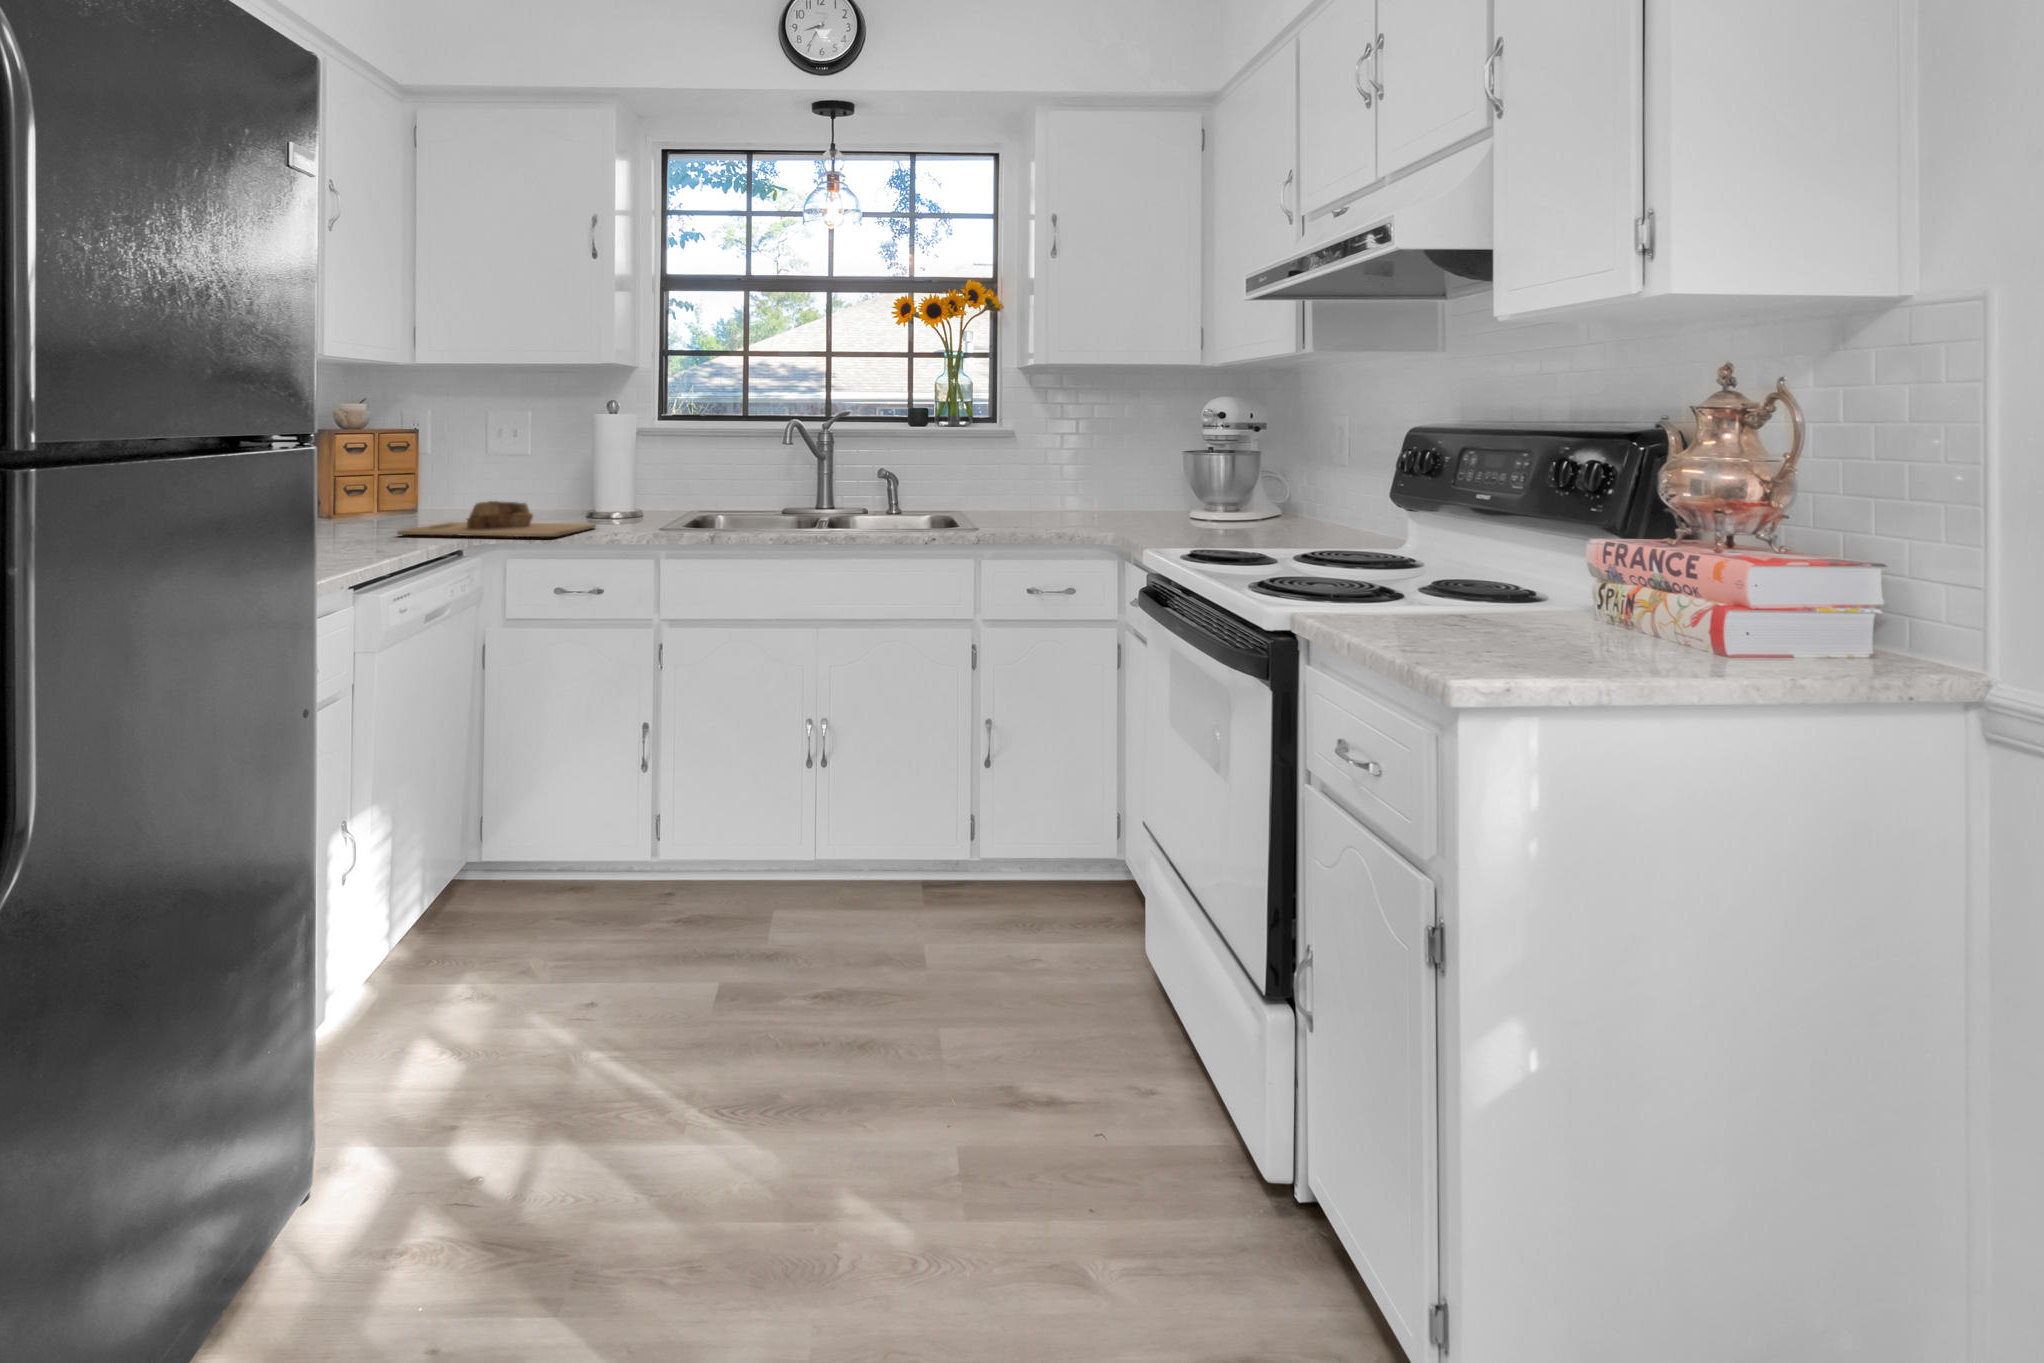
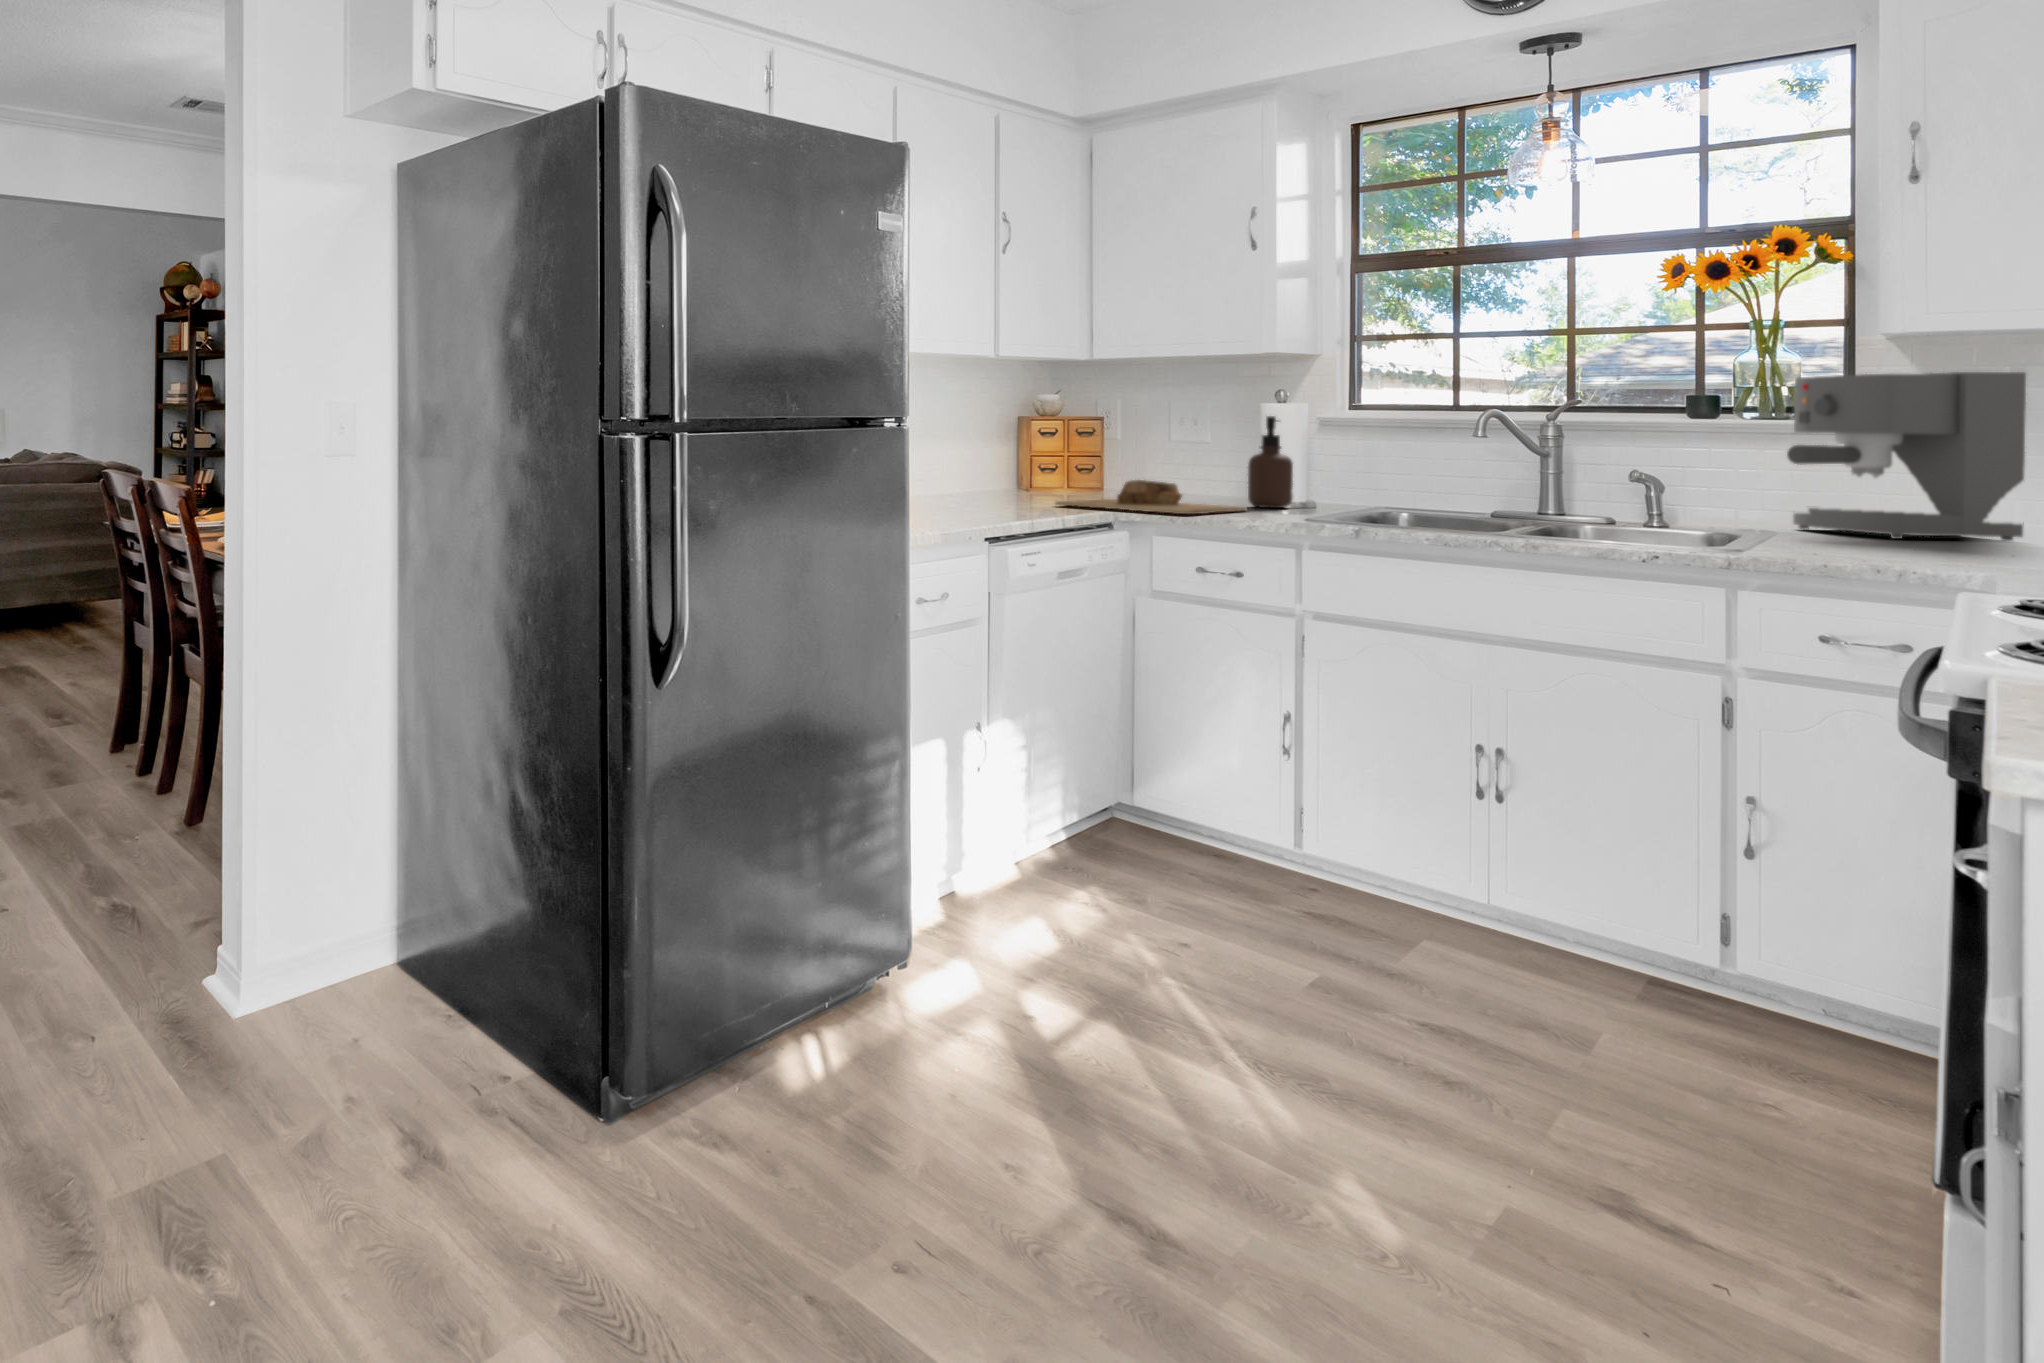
coffee maker: none [981,396,1102,521] -> present [1787,372,2026,541]
soap dispenser: none [586,429,627,522] -> present [1248,416,1293,508]

